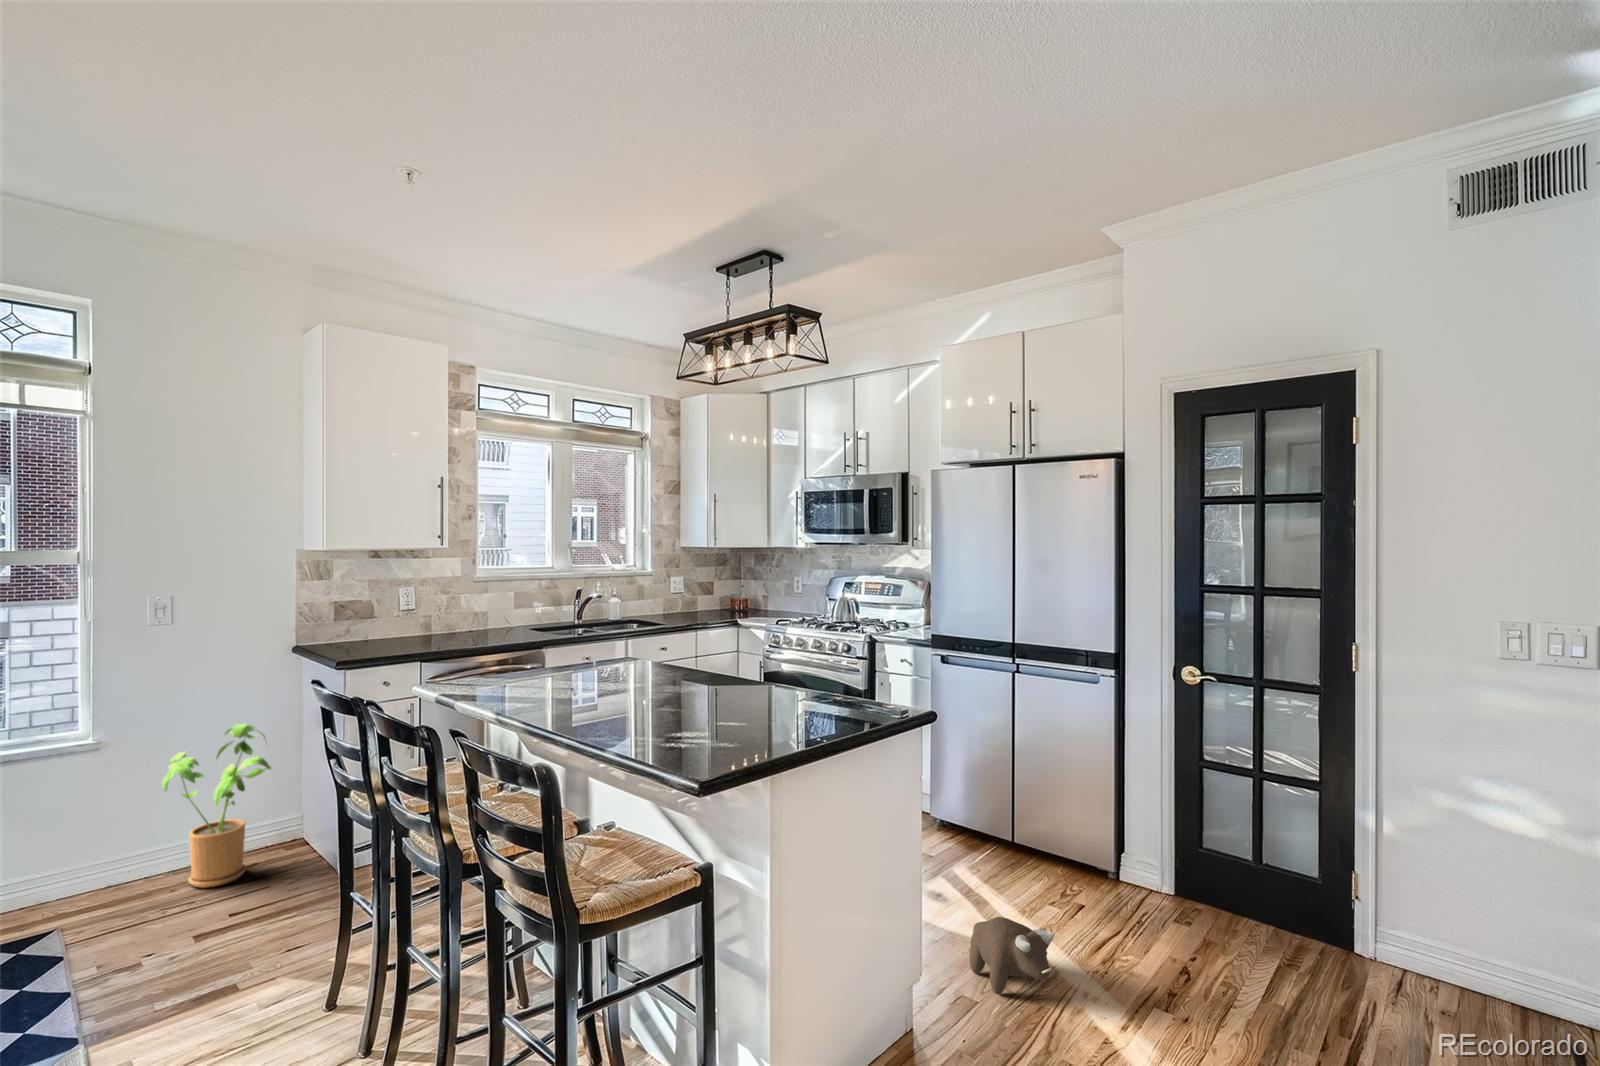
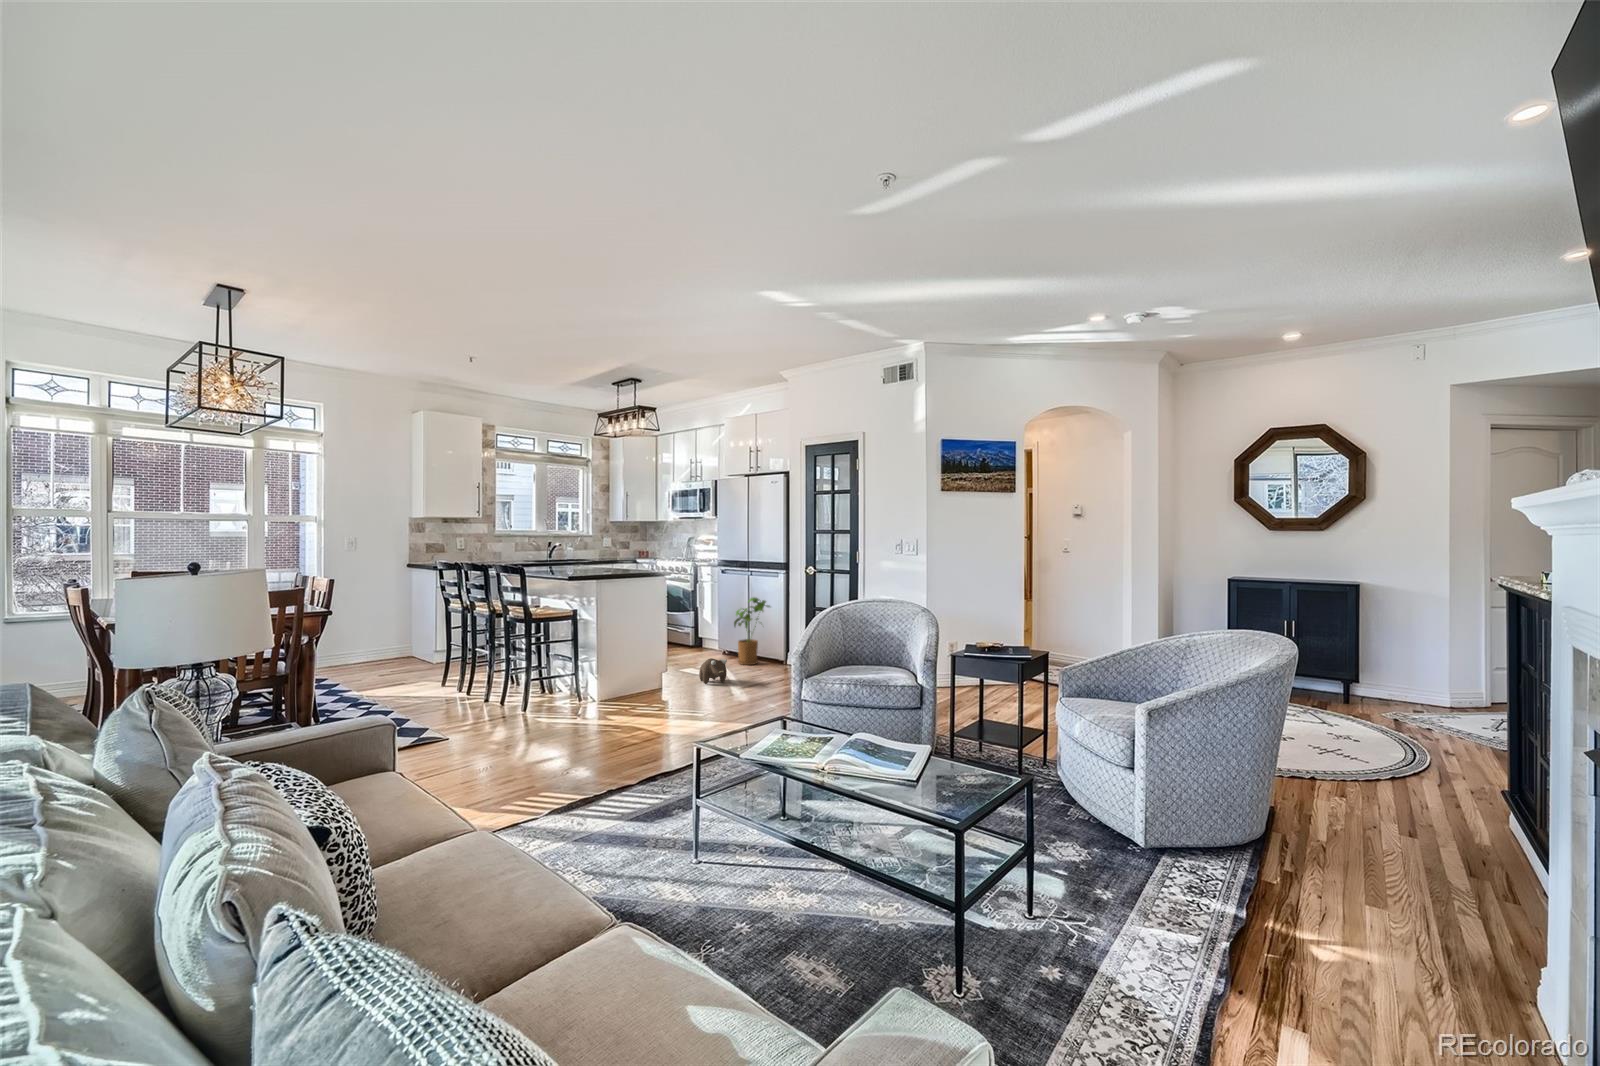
house plant: present [162,724,271,888] -> present [734,598,770,665]

